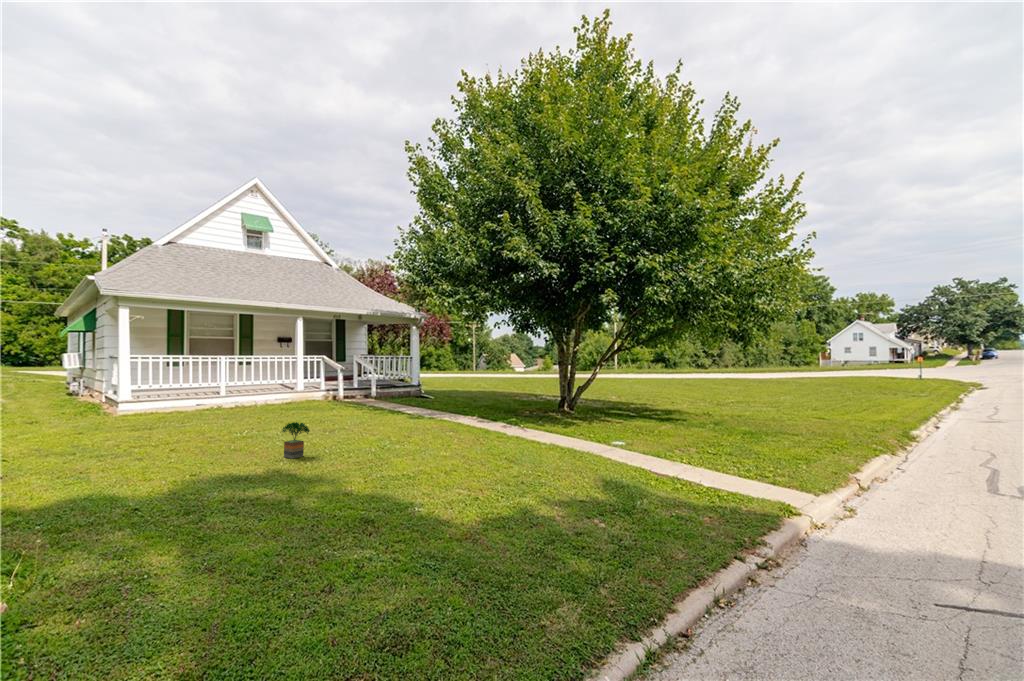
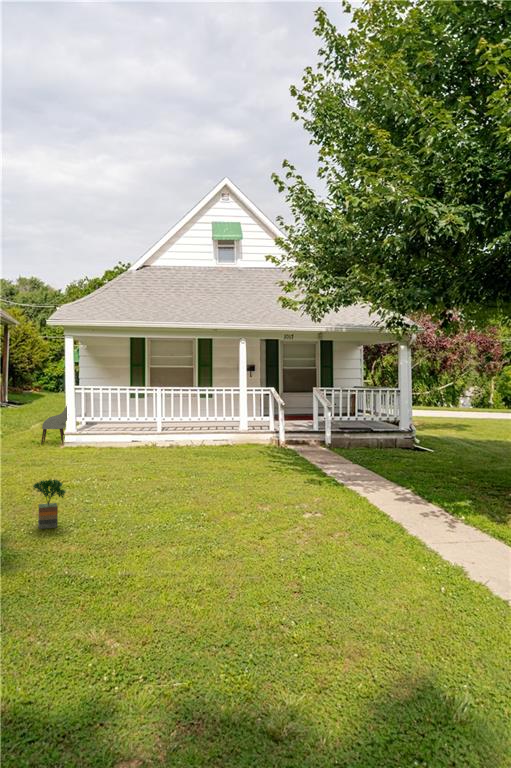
chair: none [78,373,119,415] -> present [41,406,67,444]

